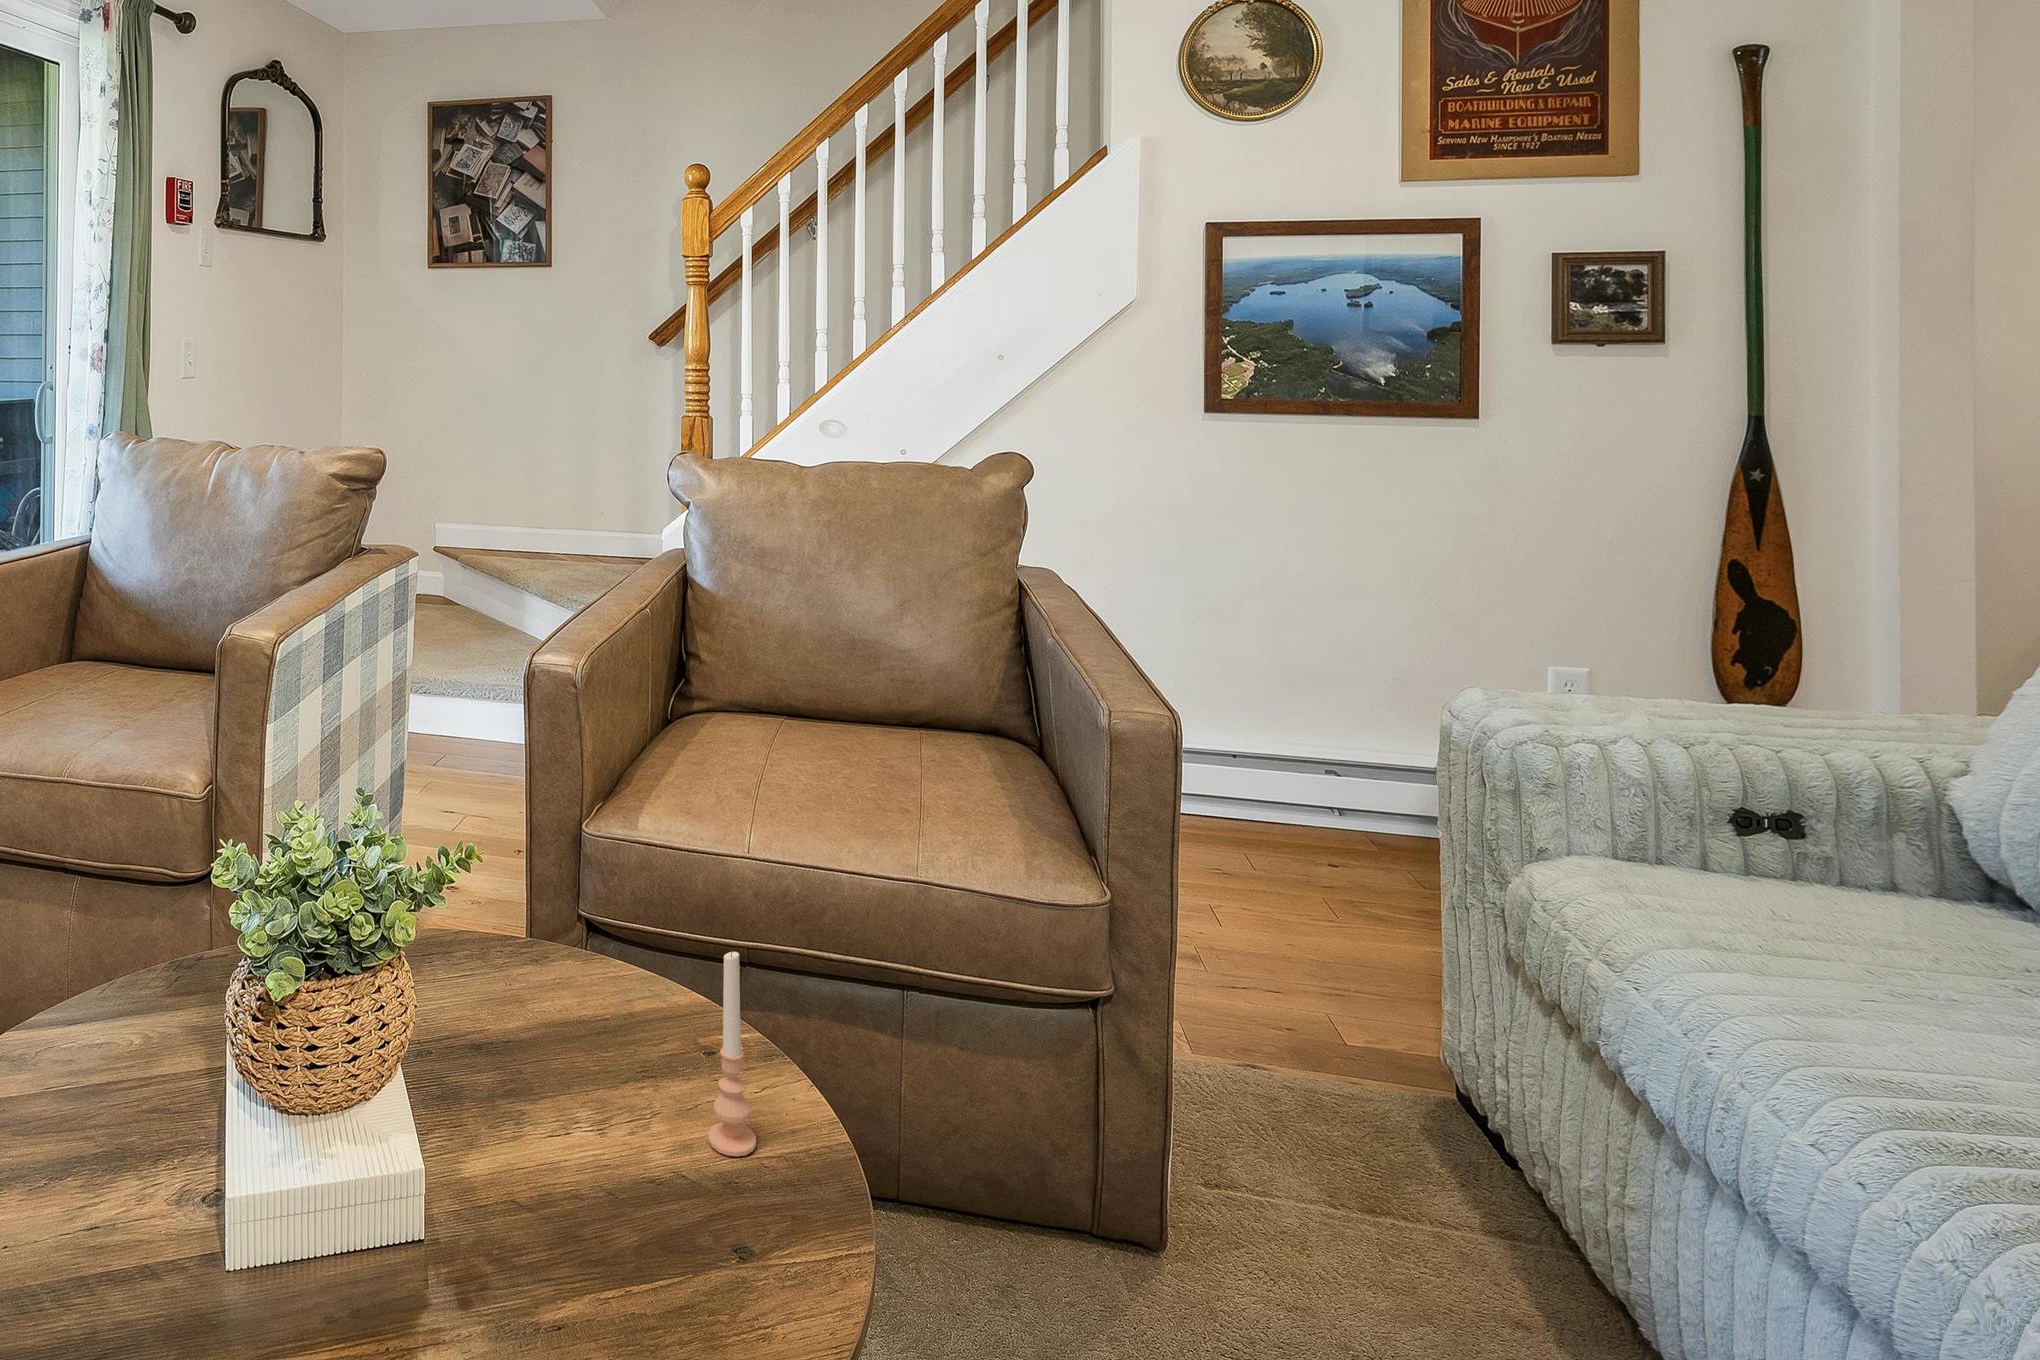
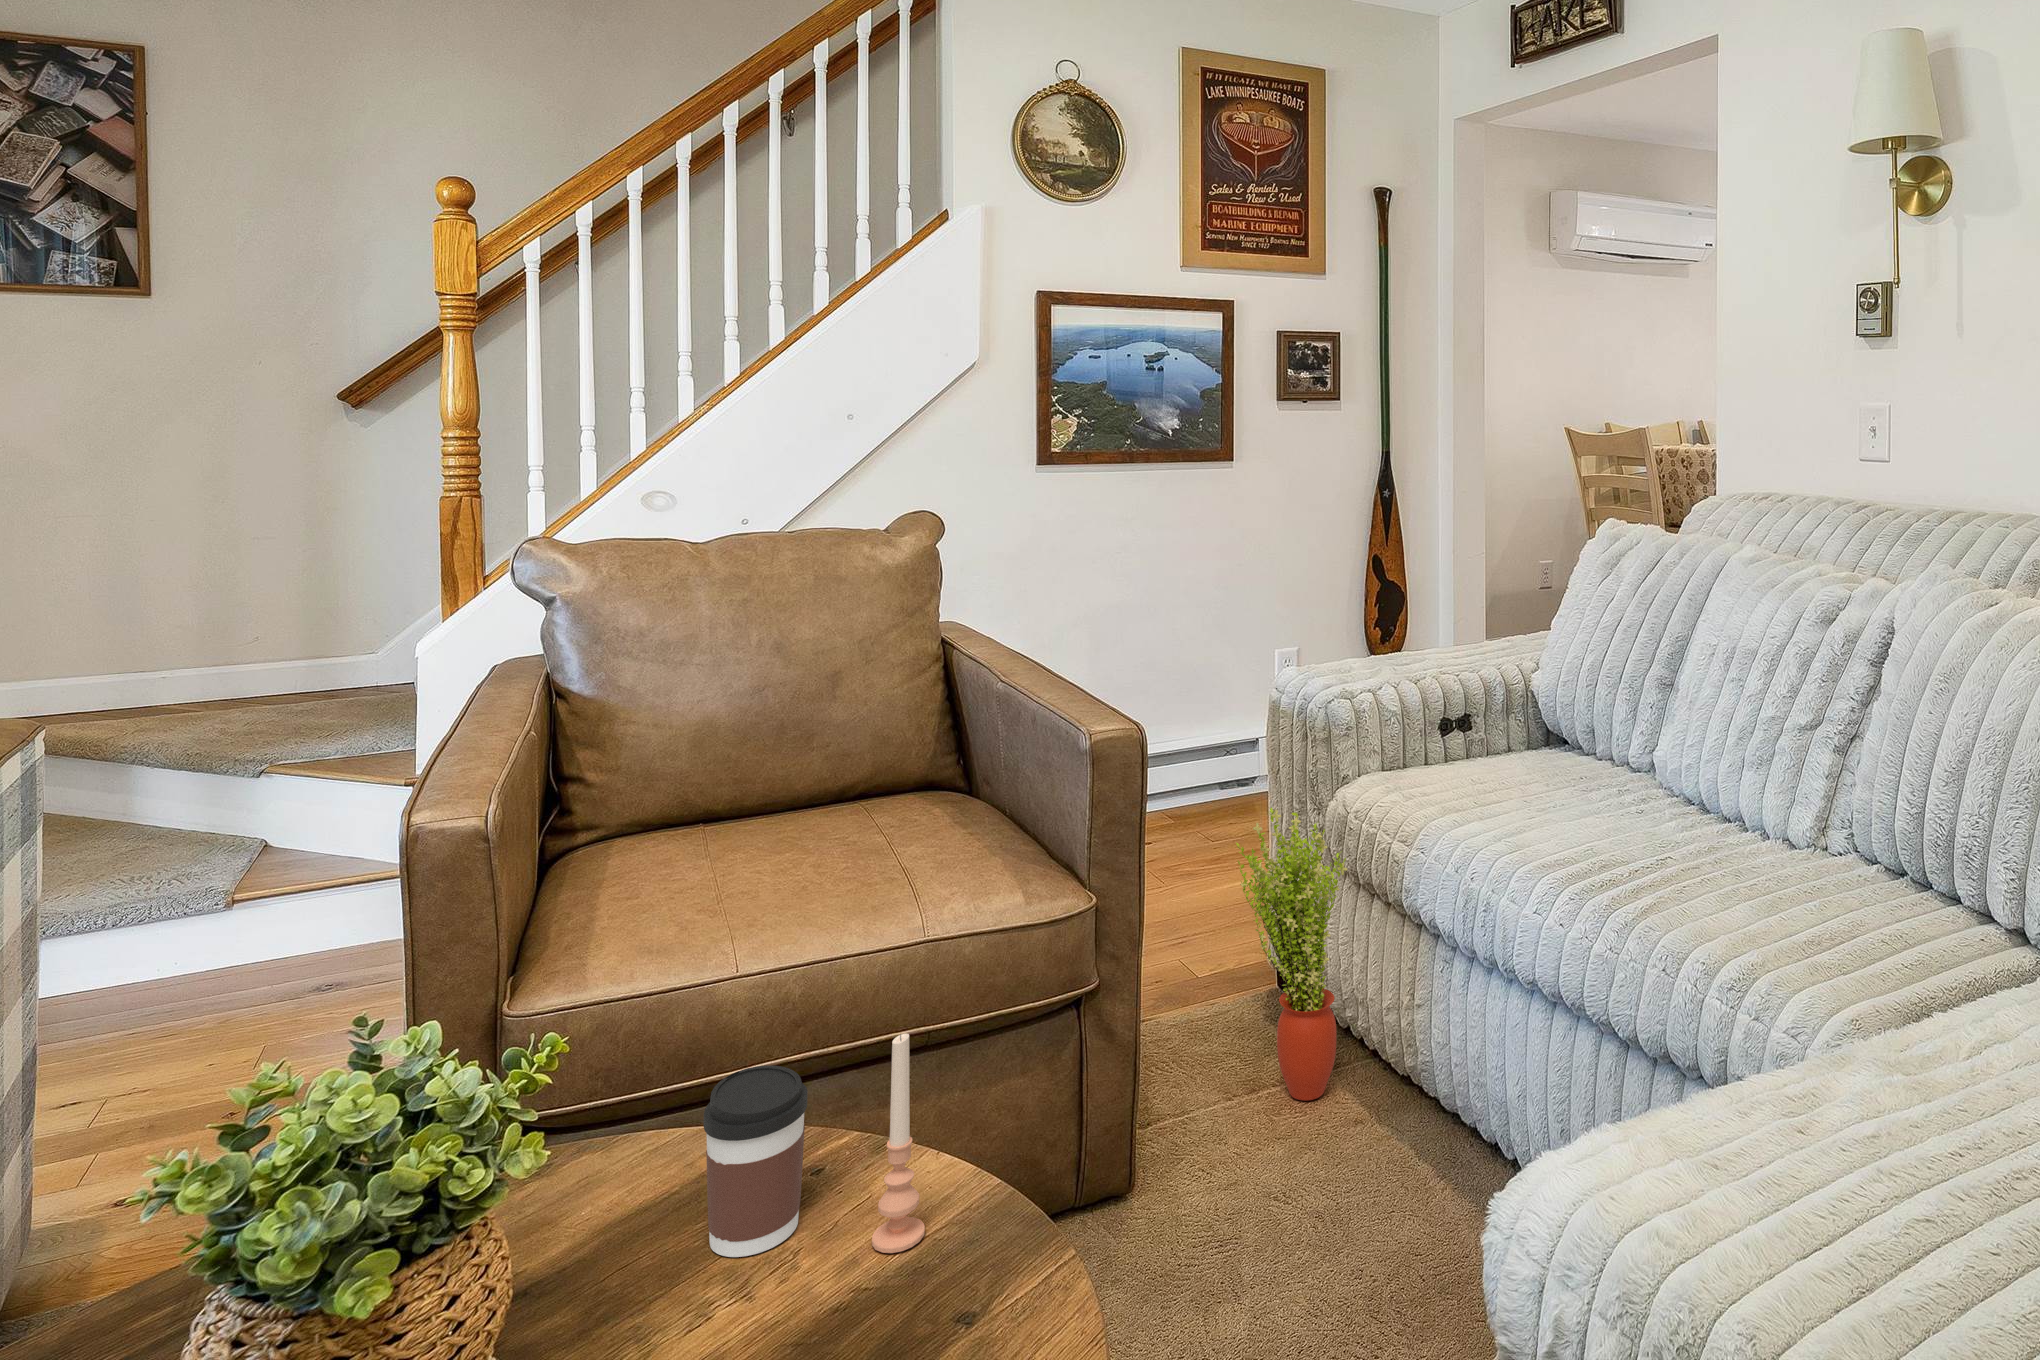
potted plant: none [1345,859,1515,1250] -> present [1236,807,1348,1101]
coffee cup: none [595,929,678,1094] -> present [704,1065,808,1257]

